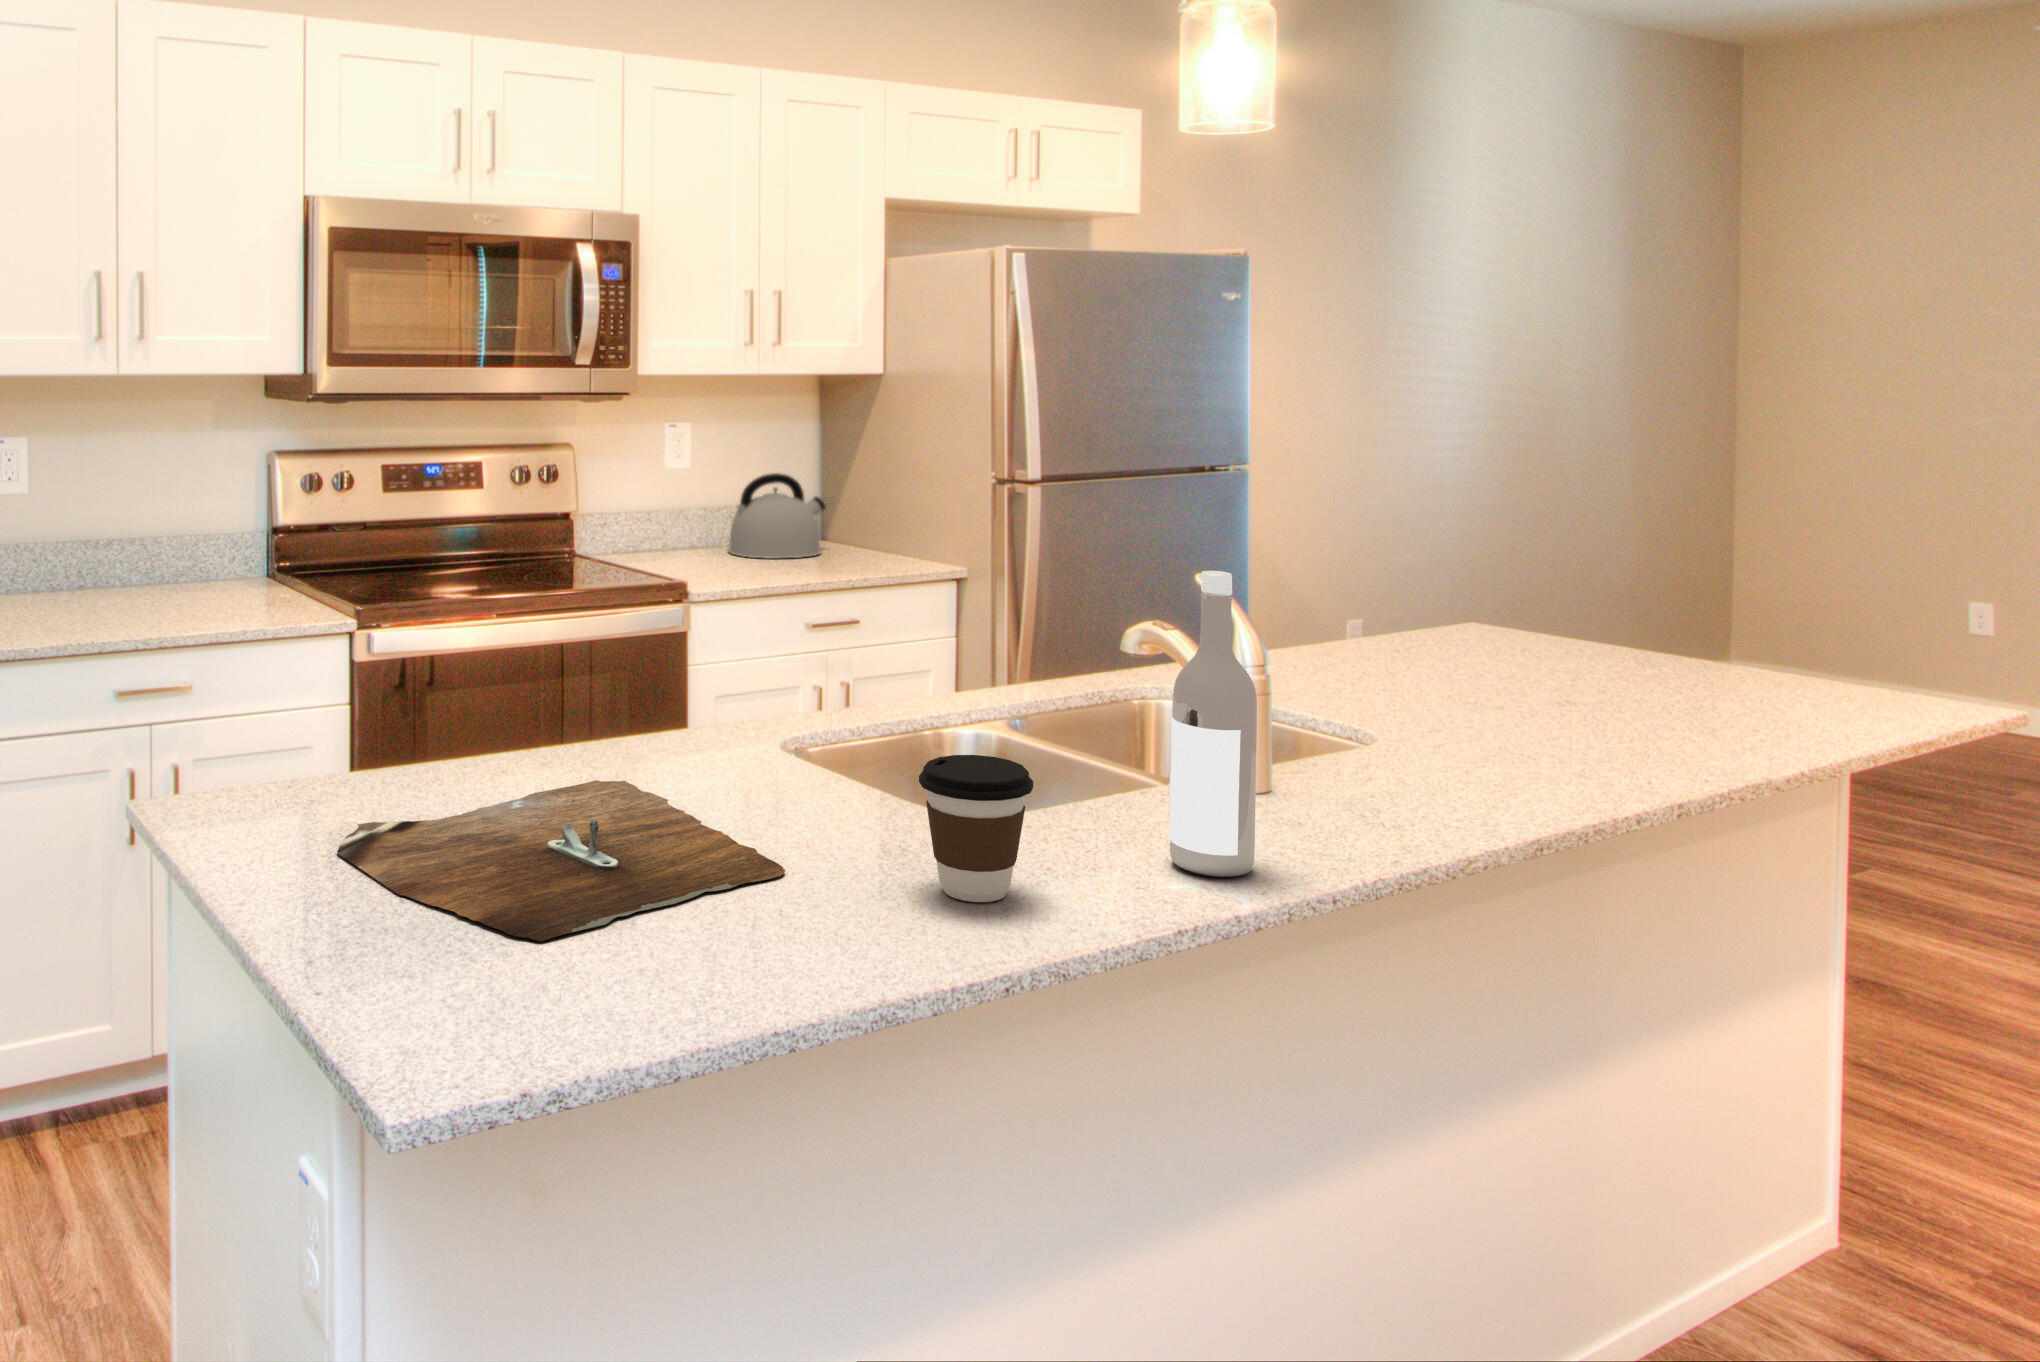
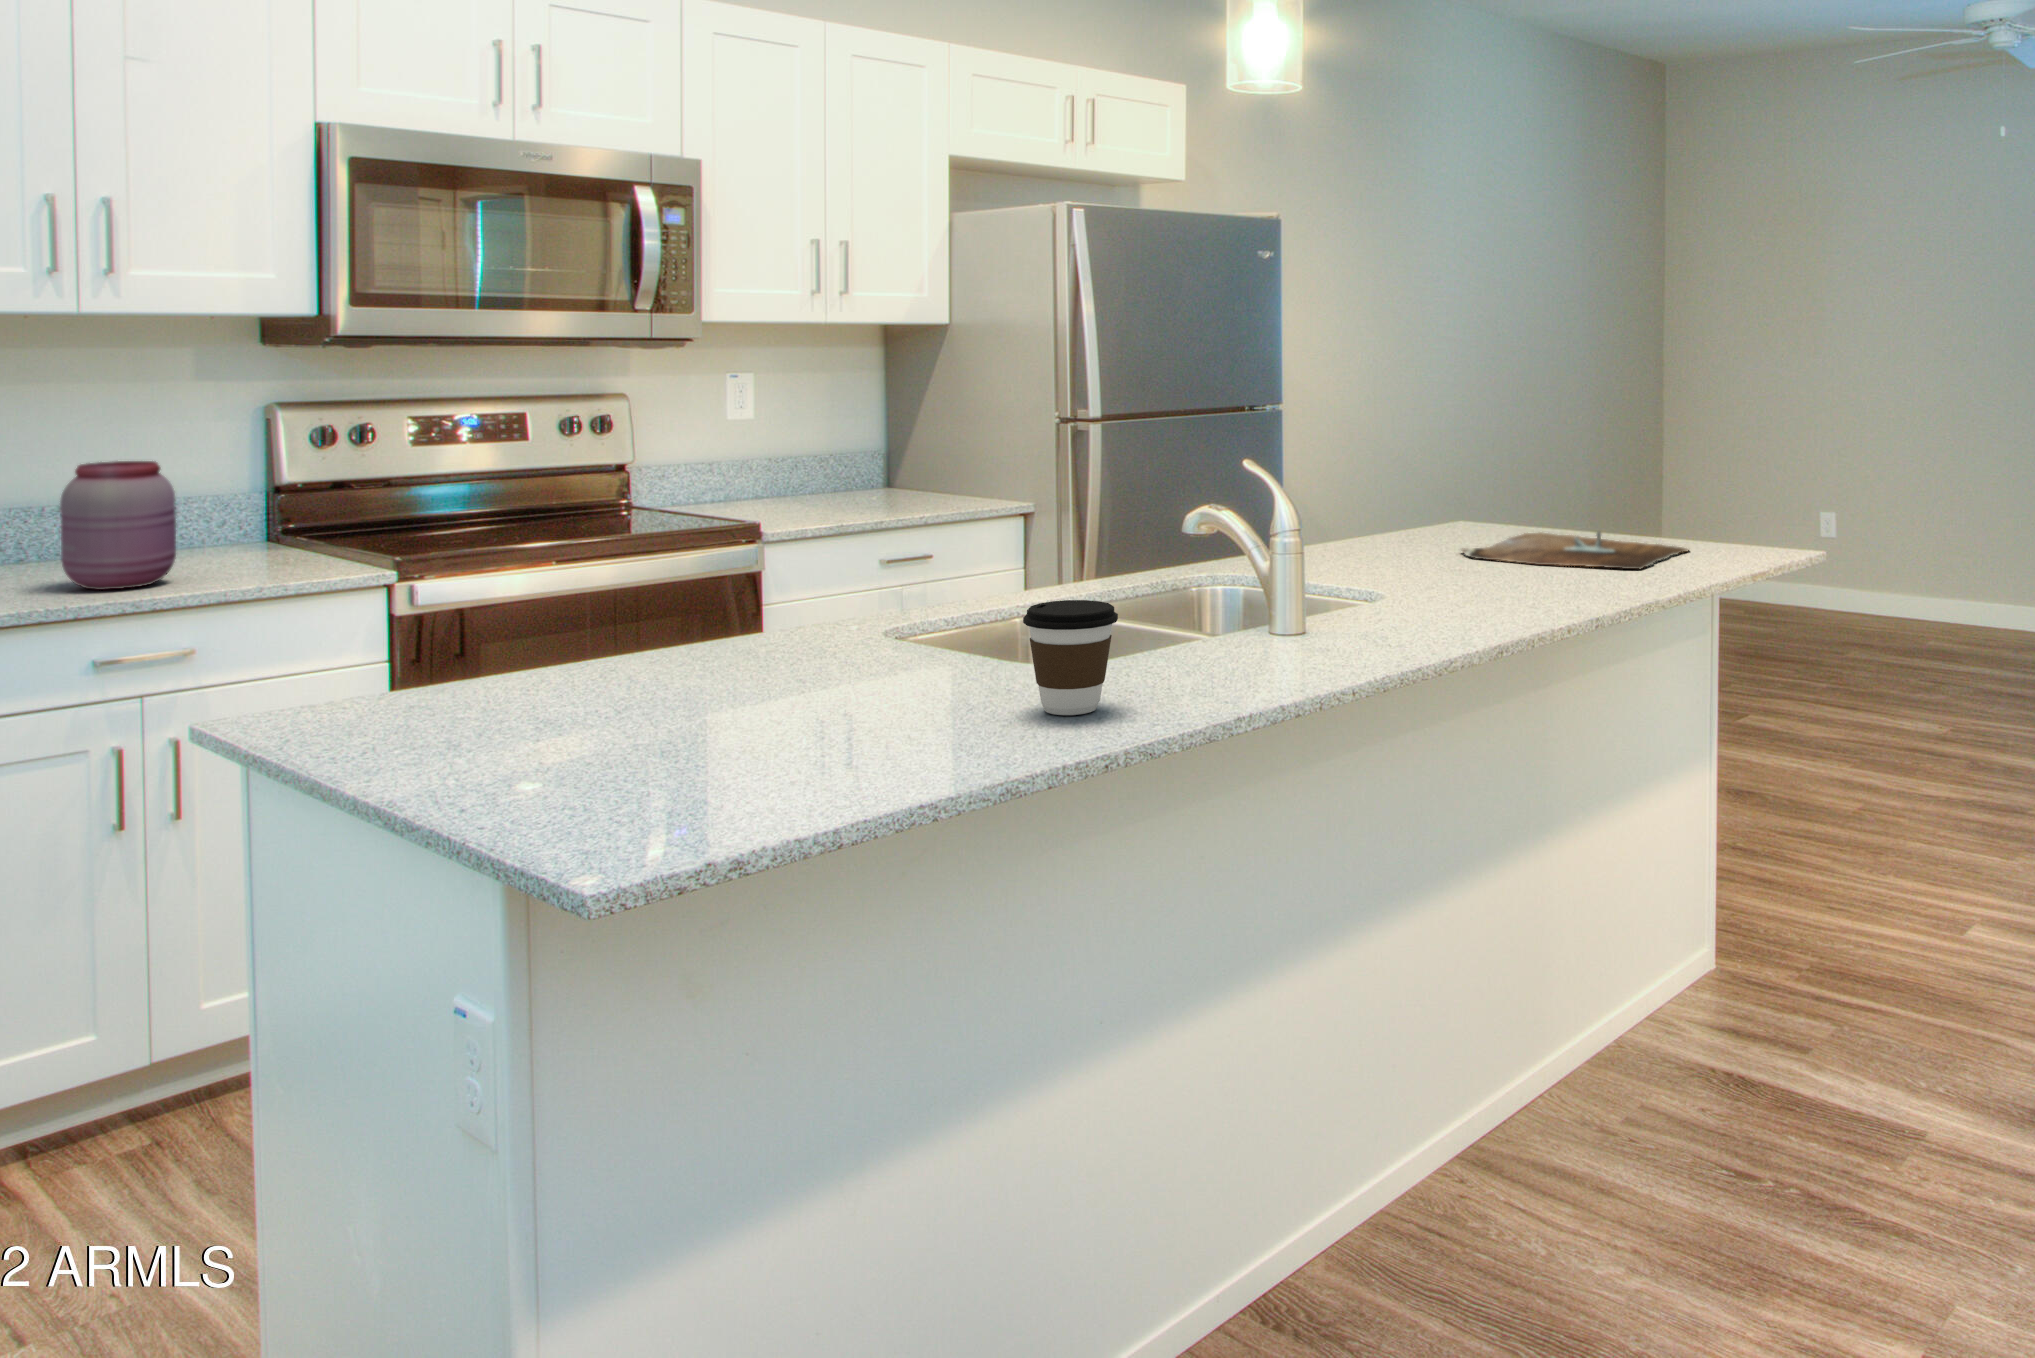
kettle: present [729,473,825,559] -> none [797,419,897,502]
jar: none [100,508,185,624] -> present [60,461,176,590]
wine bottle: present [1170,571,1257,877] -> none [1226,443,1290,683]
cutting board: present [337,780,785,941] -> present [1462,531,1688,569]

